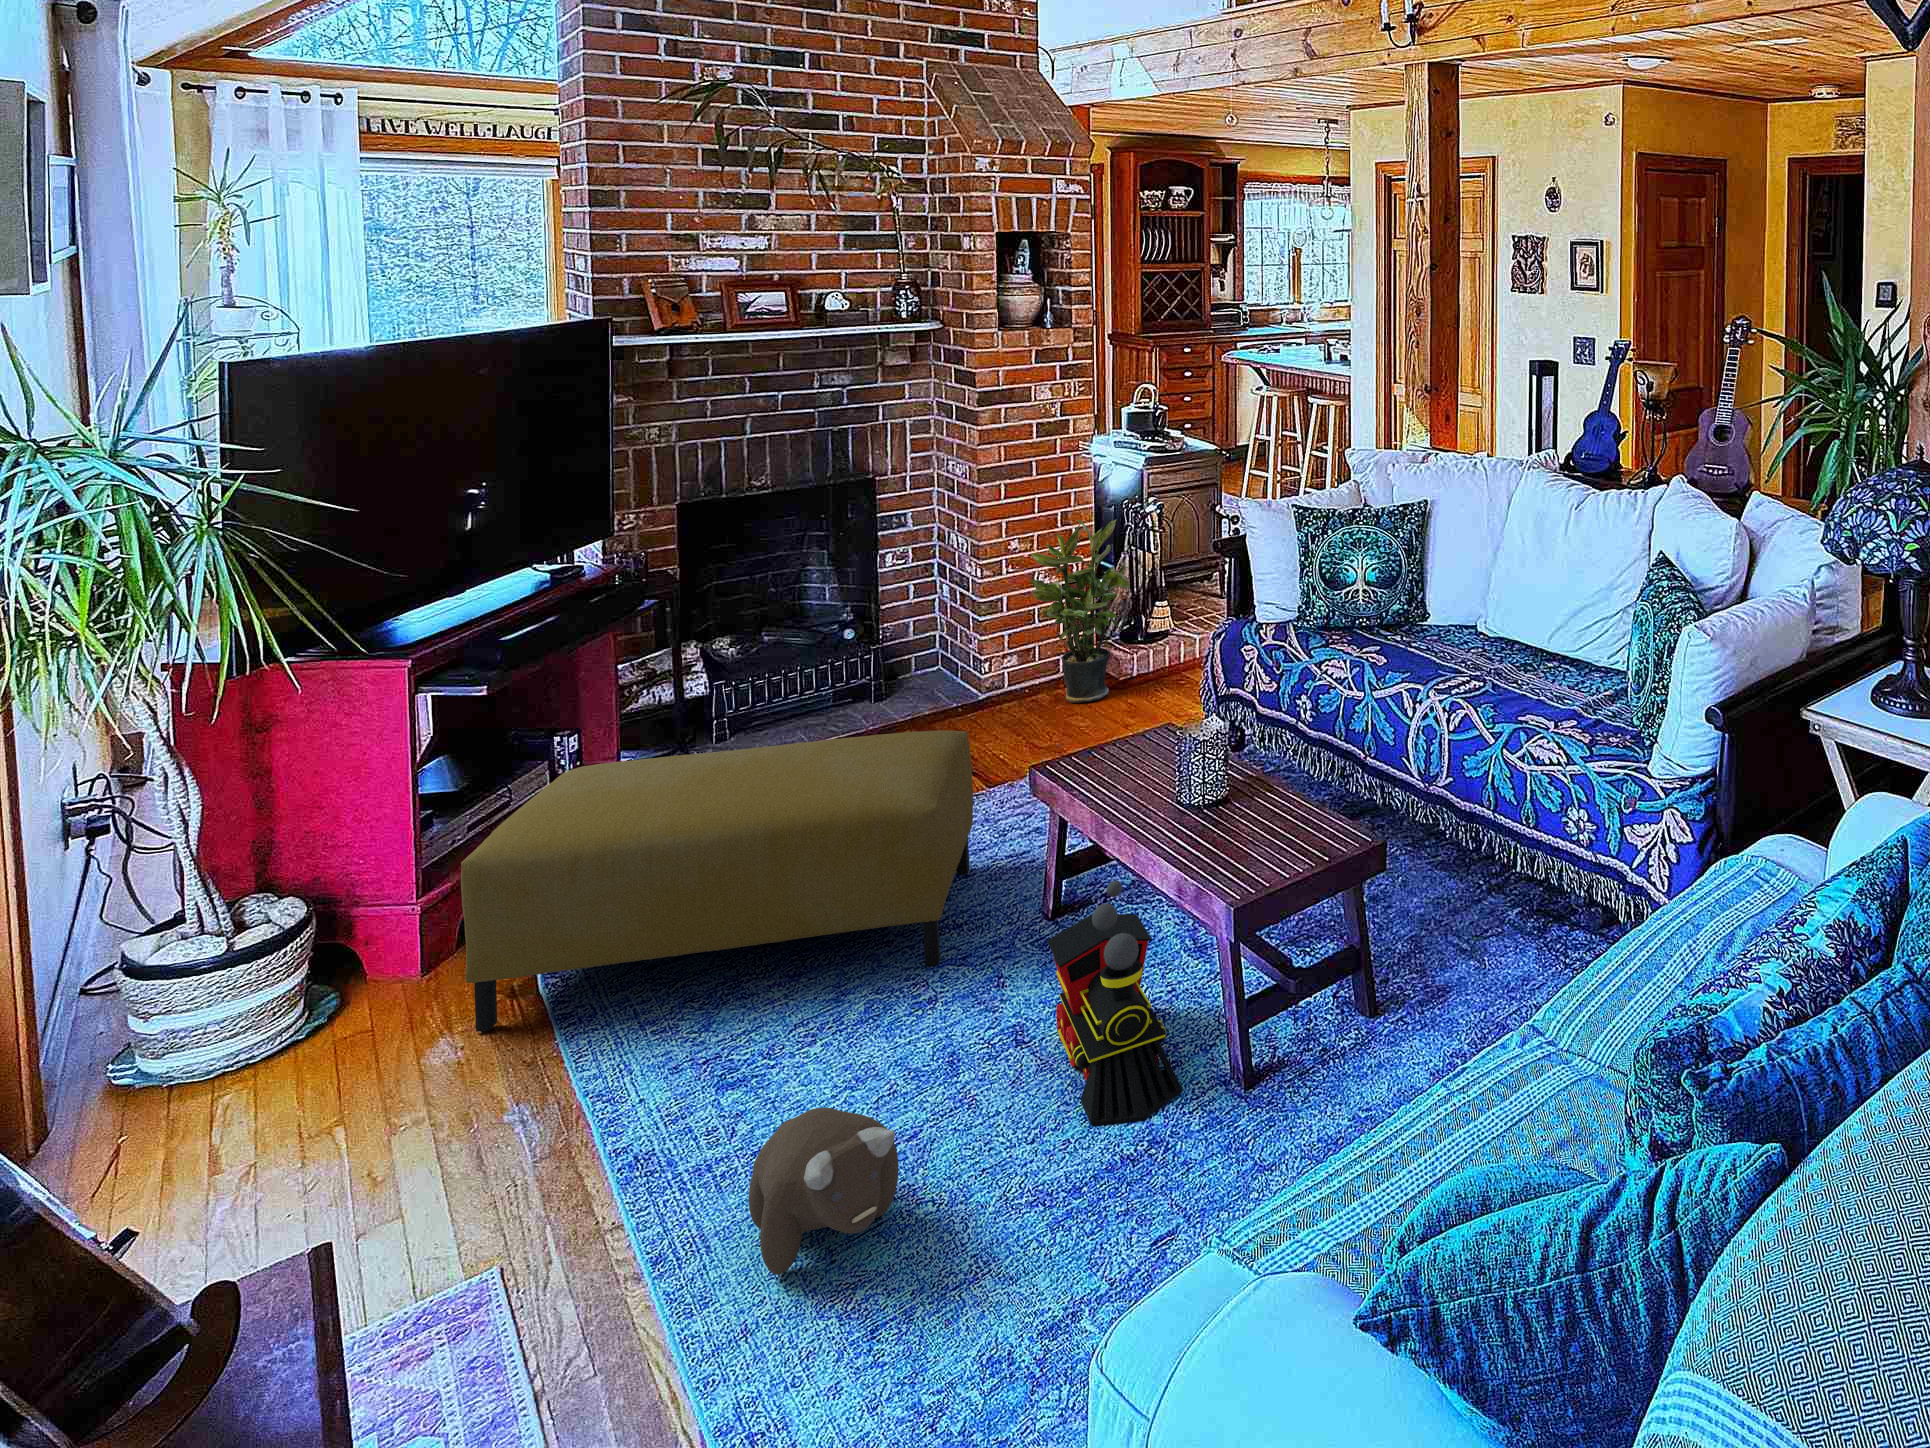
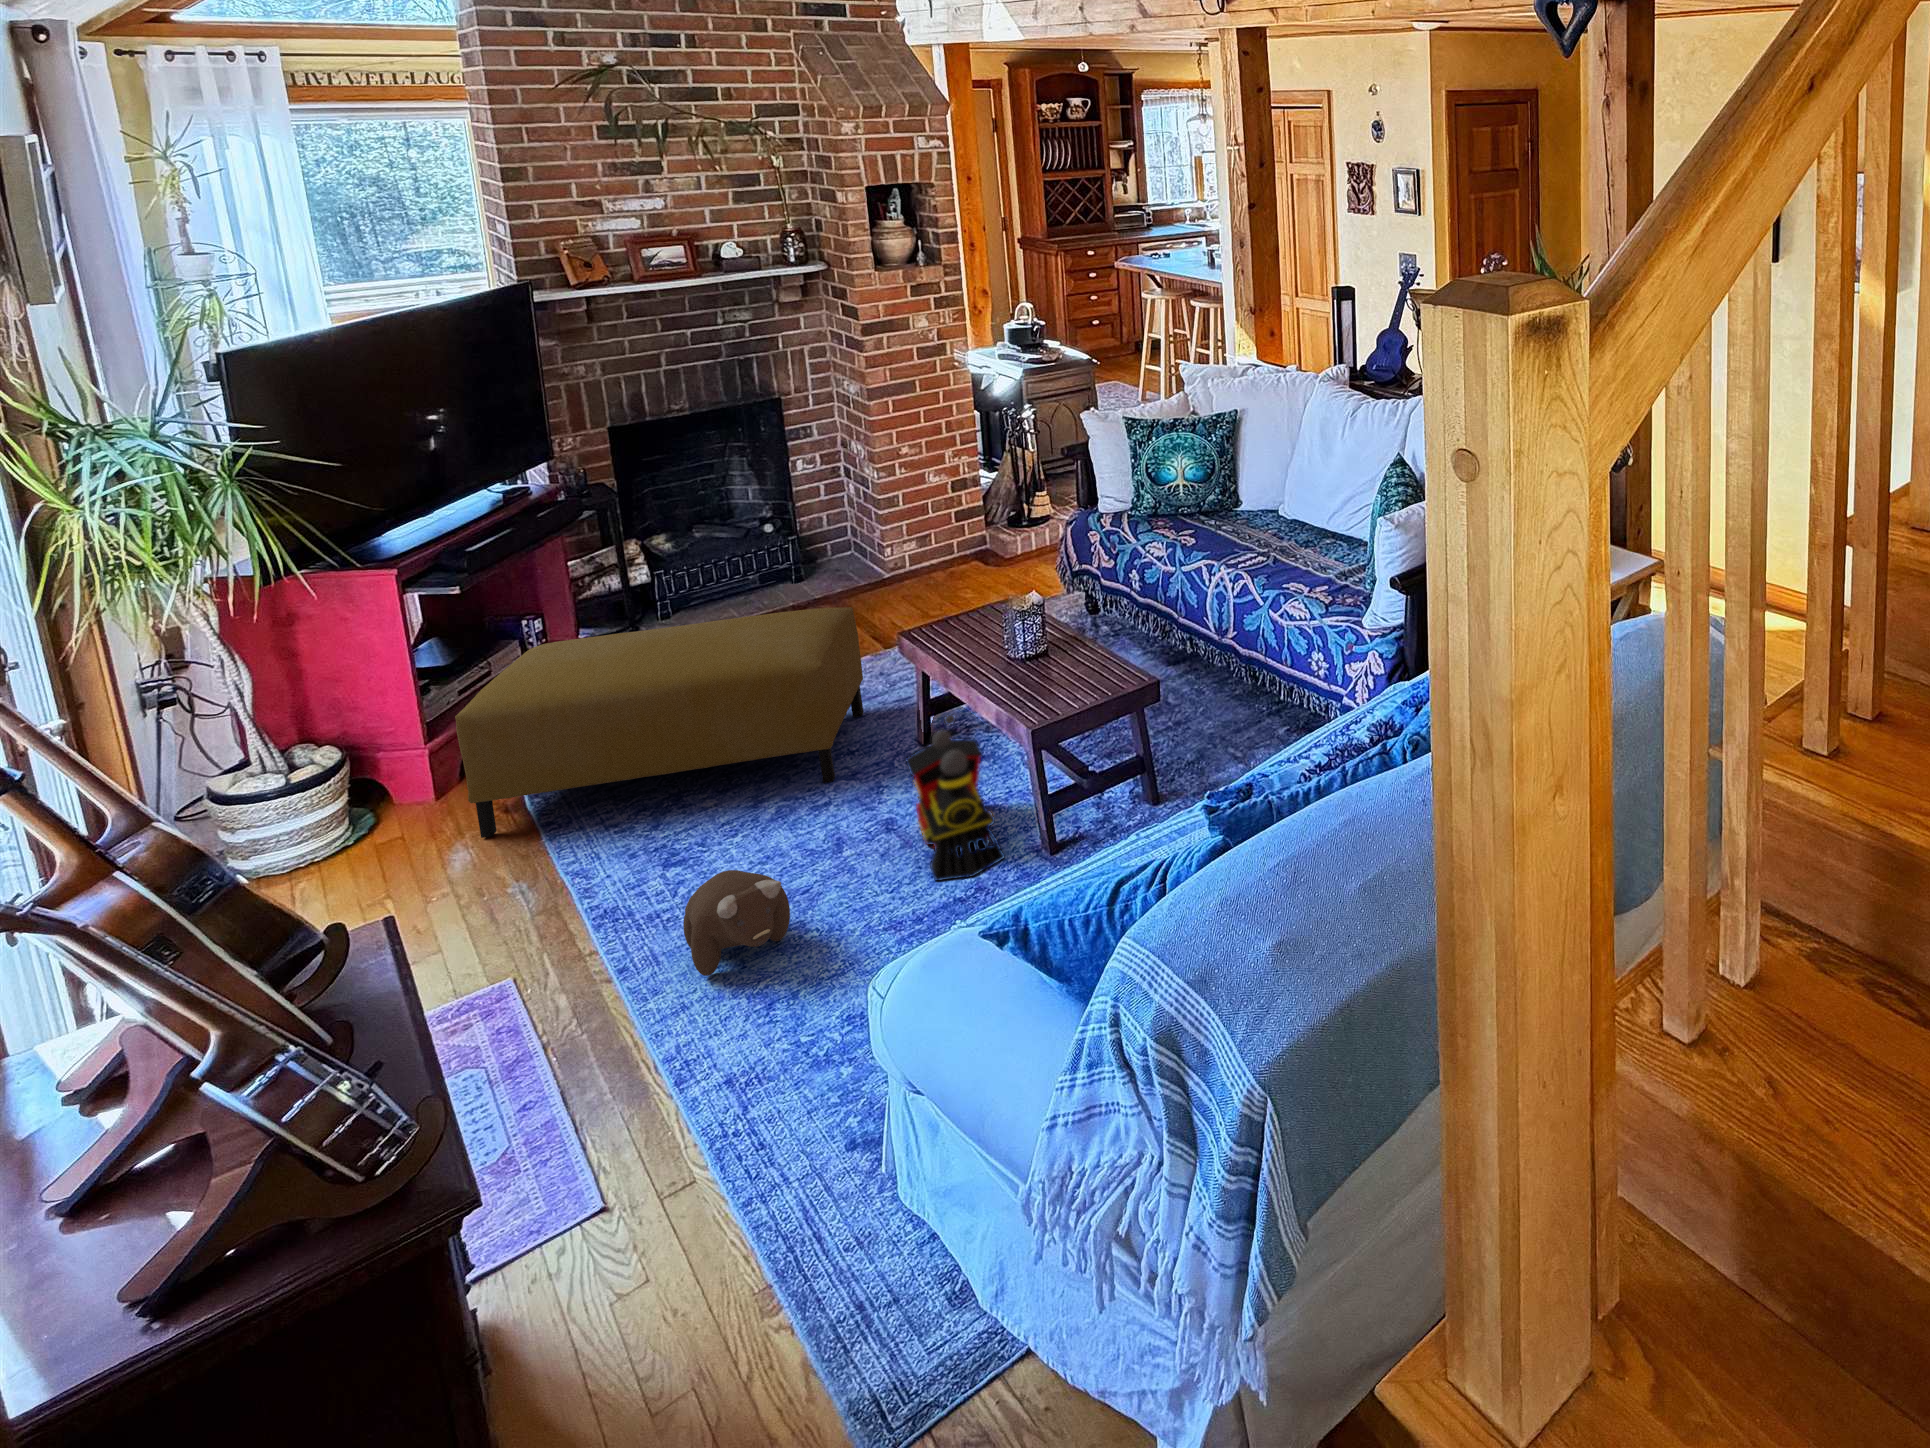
potted plant: present [1030,519,1130,703] -> none [917,426,1006,580]

